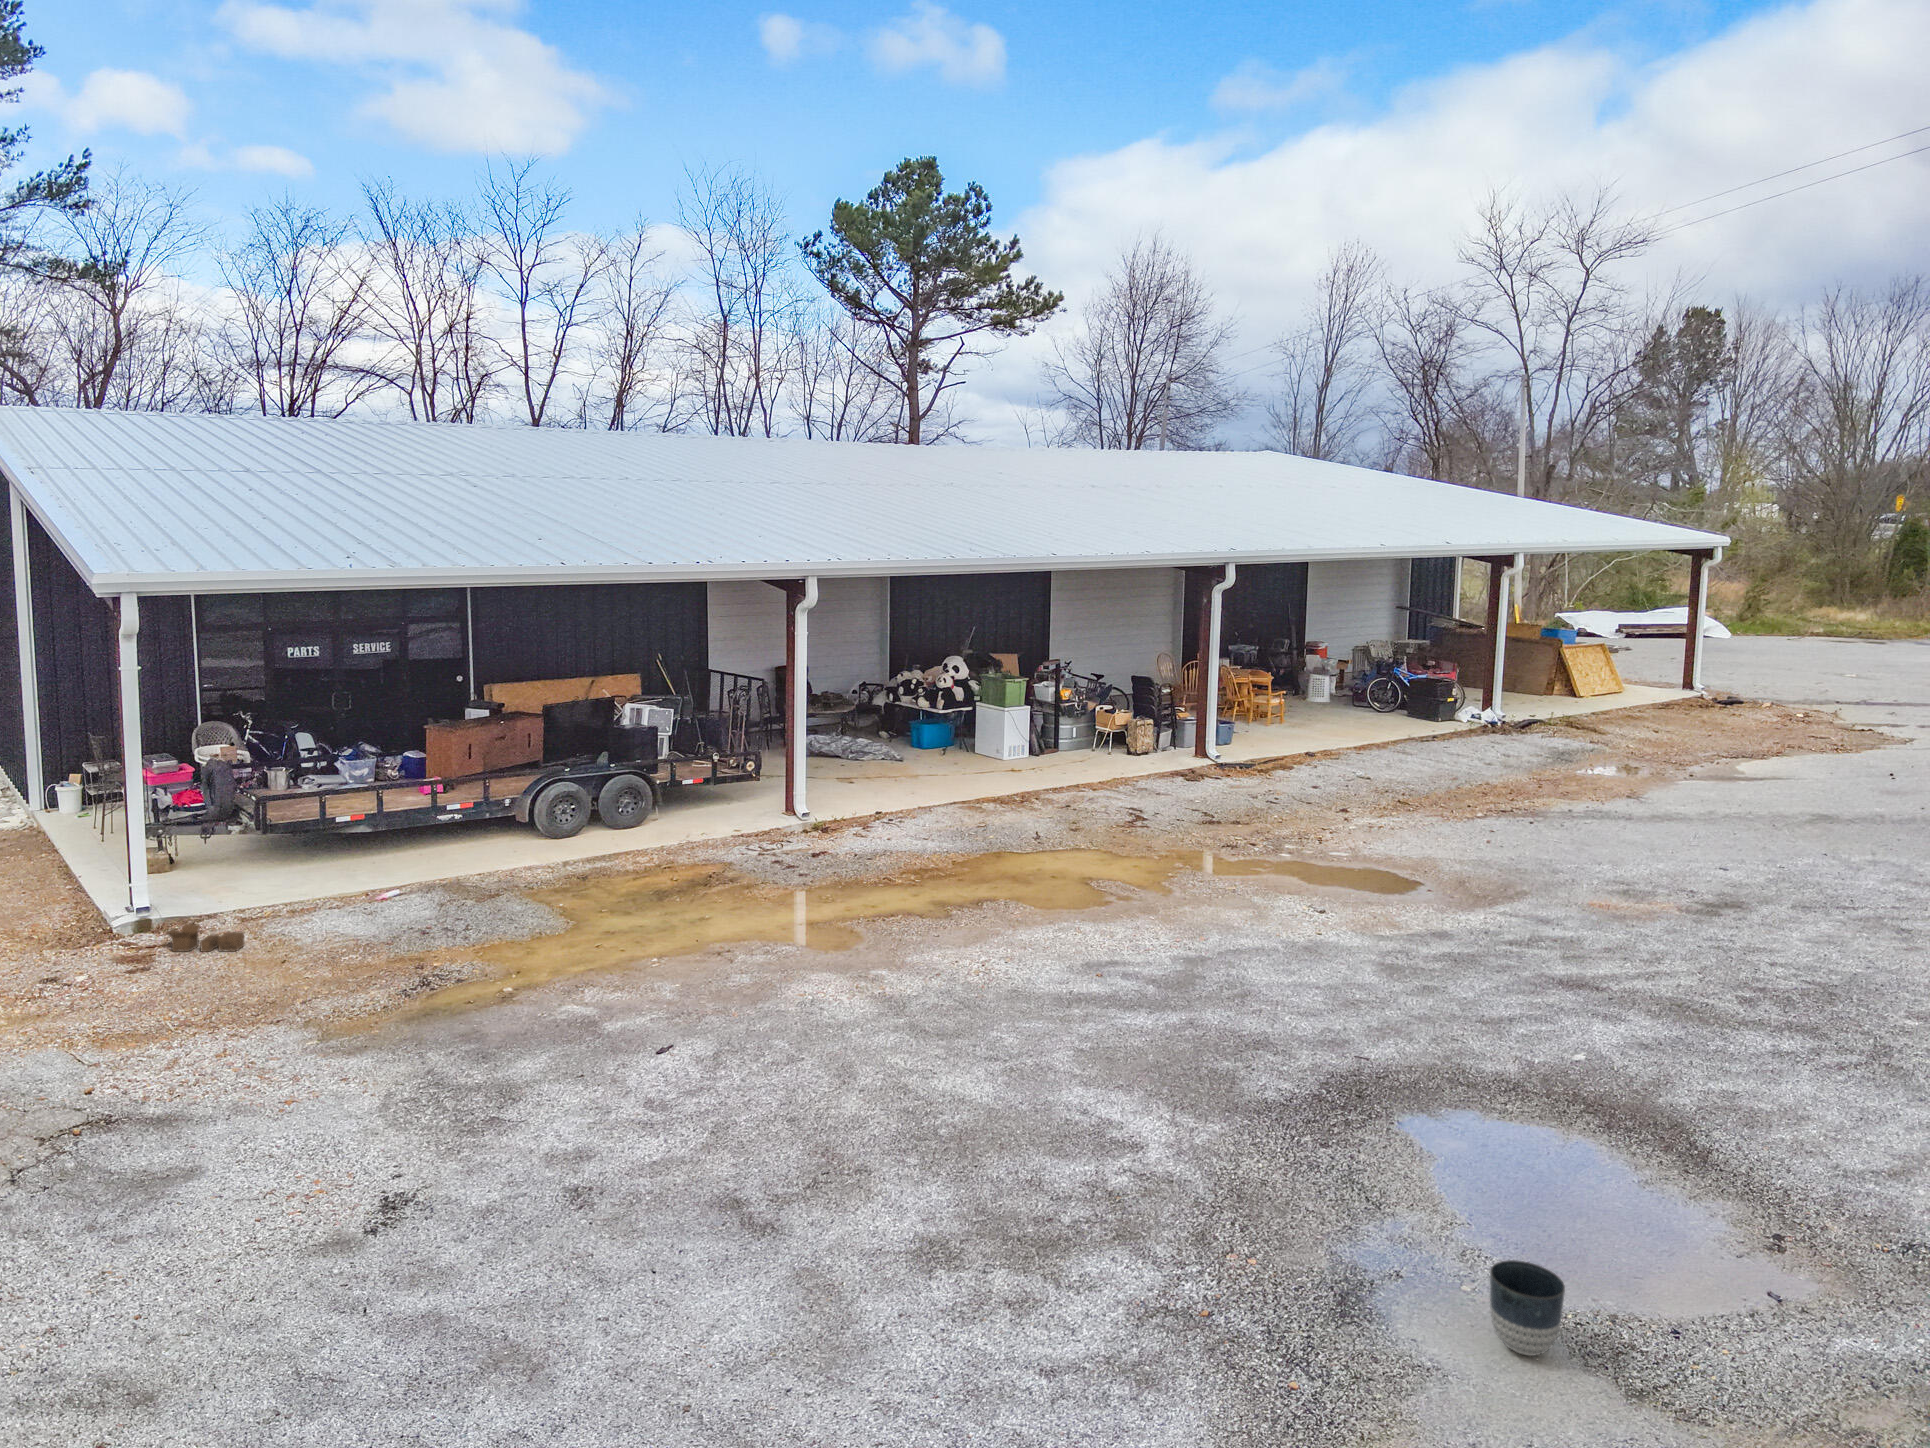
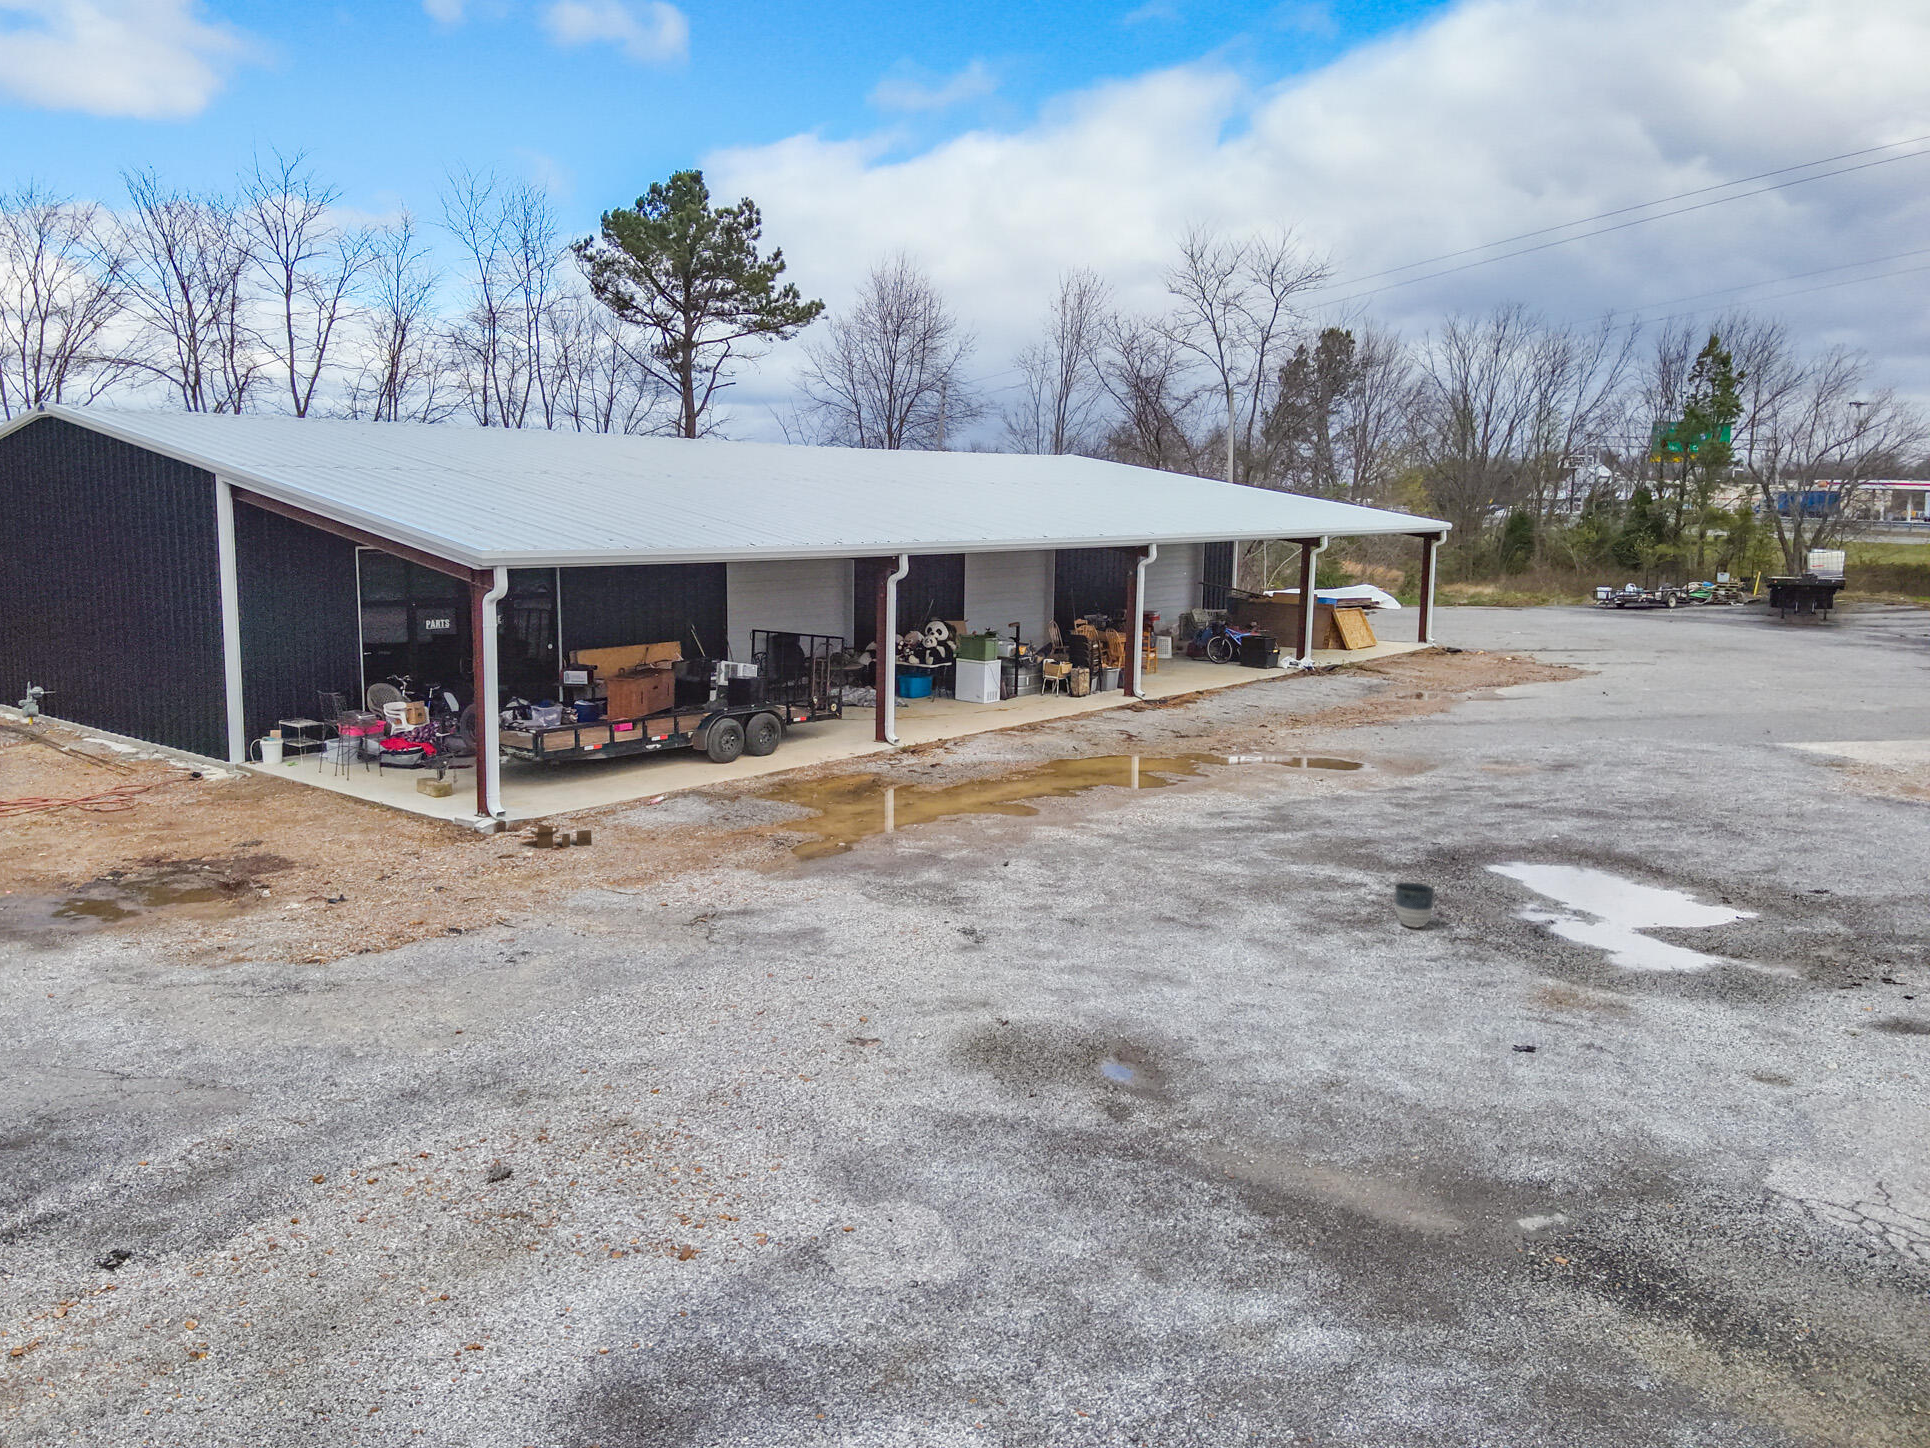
planter: present [1490,1260,1565,1356] -> present [1395,883,1434,927]

